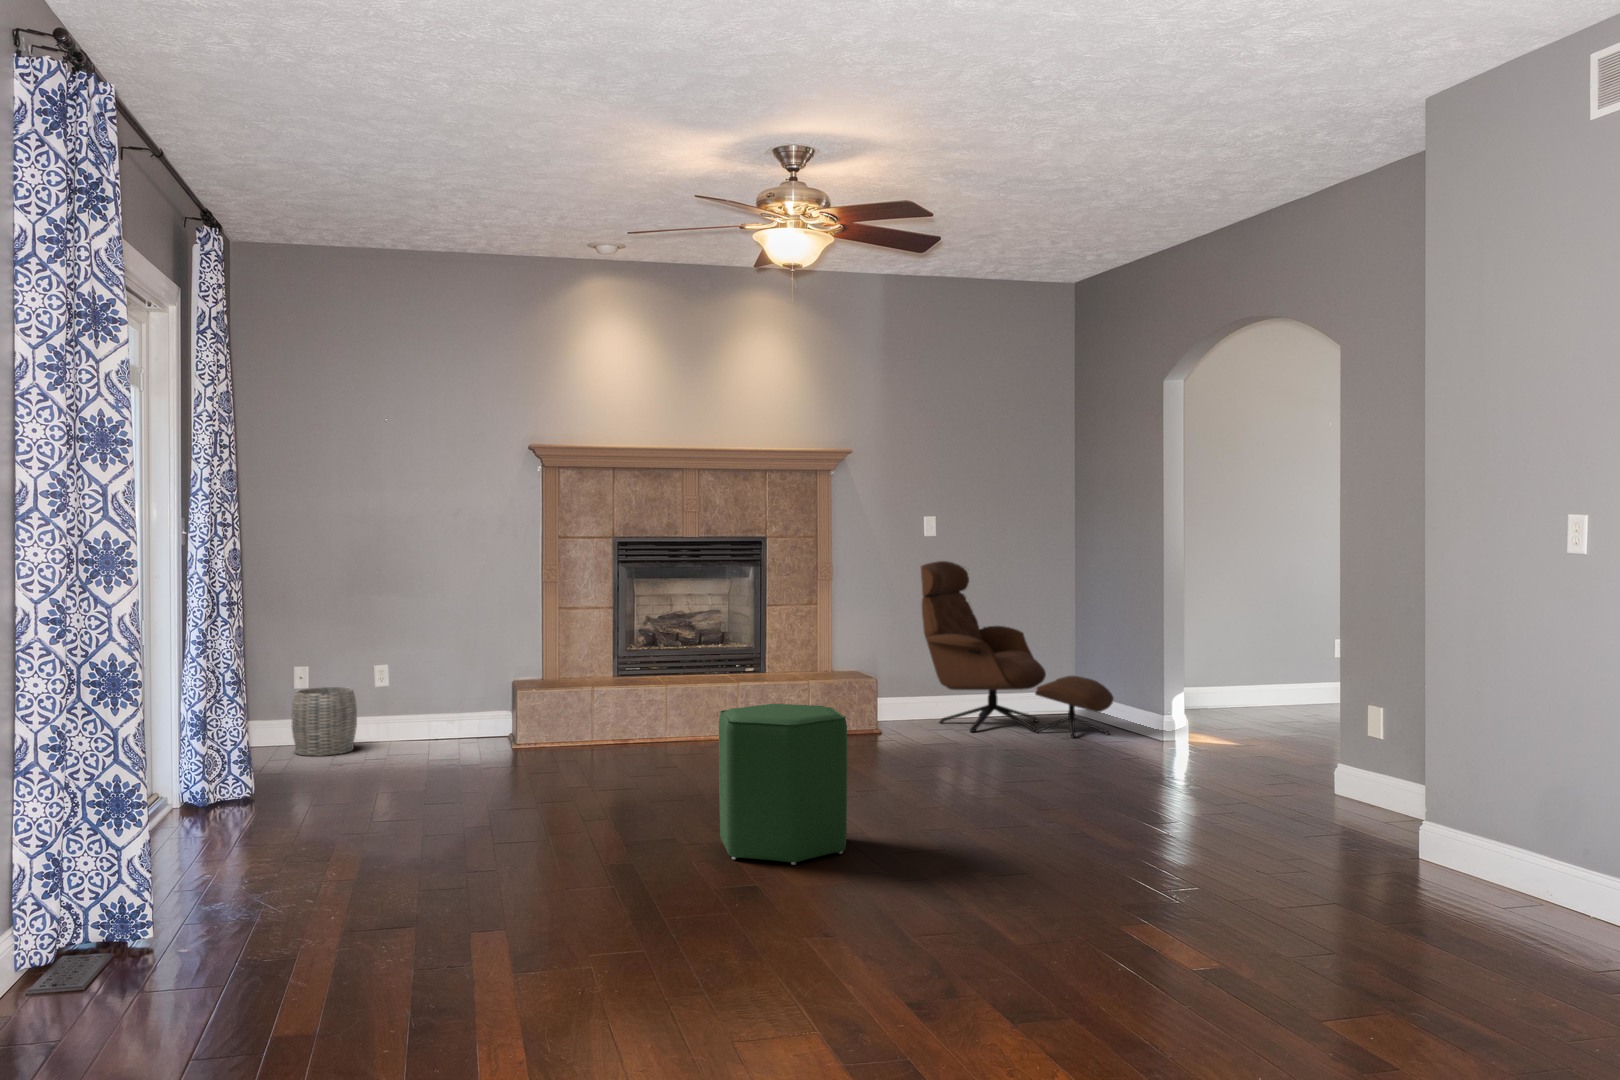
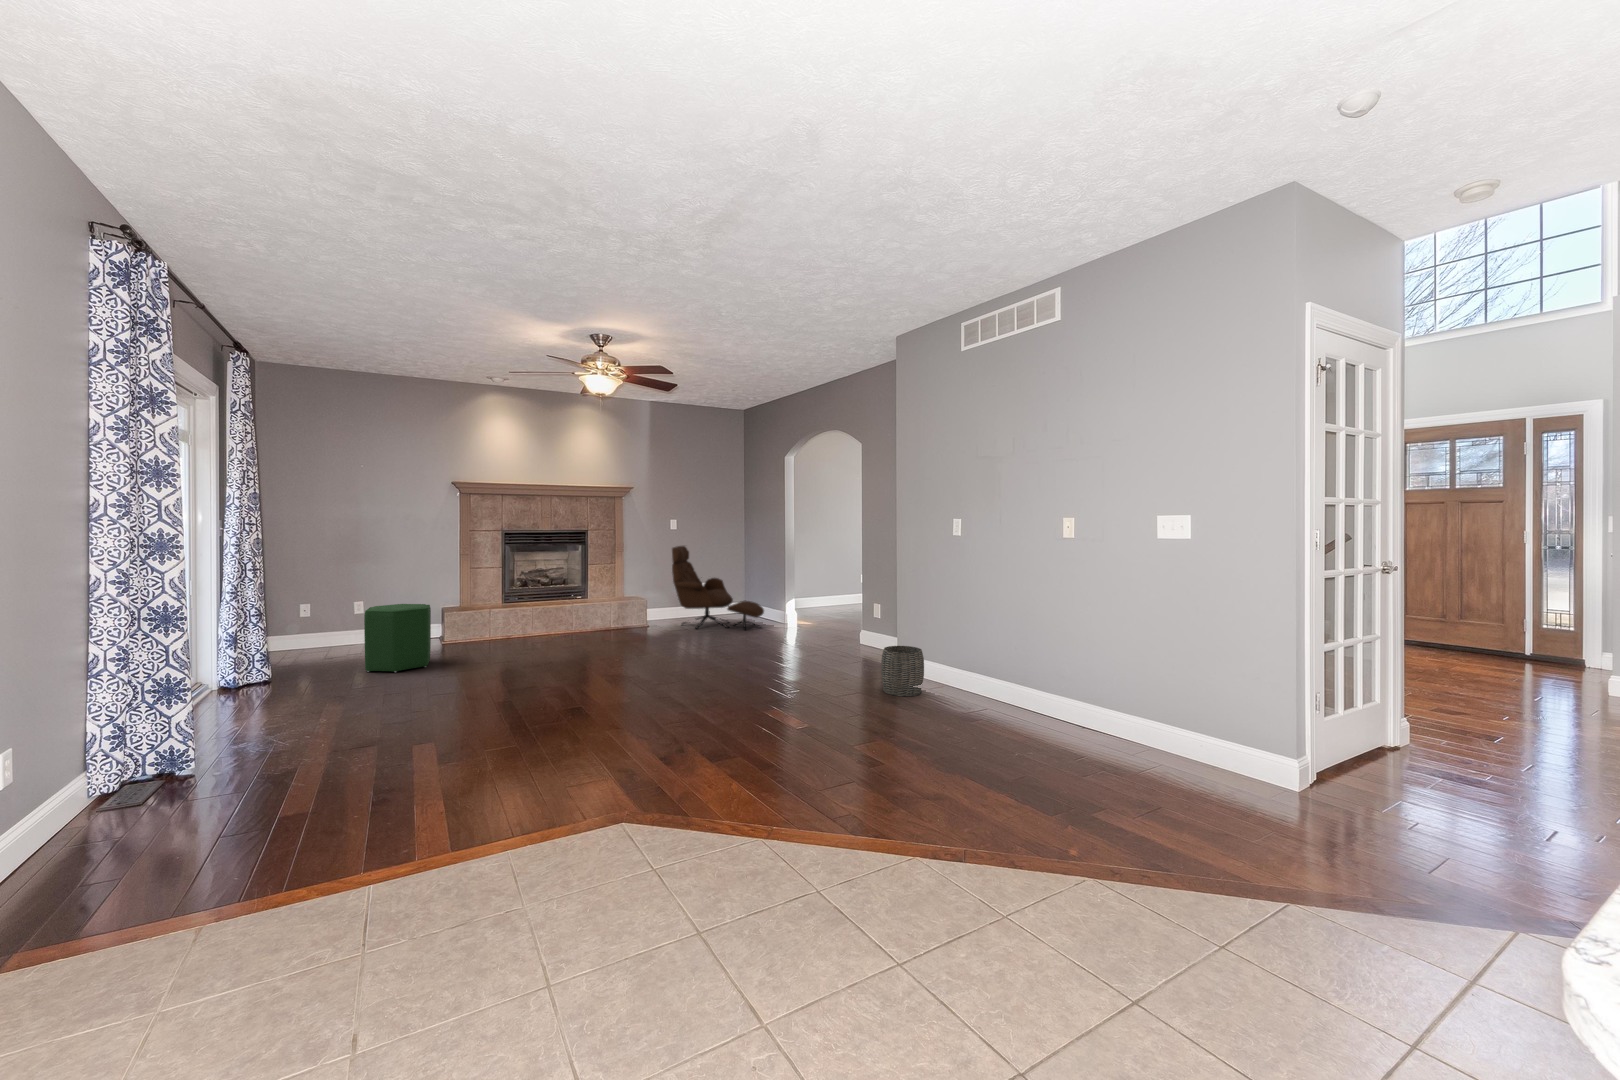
woven basket: present [292,687,357,756] -> present [881,646,924,696]
ottoman: present [719,704,847,865] -> present [364,604,431,672]

